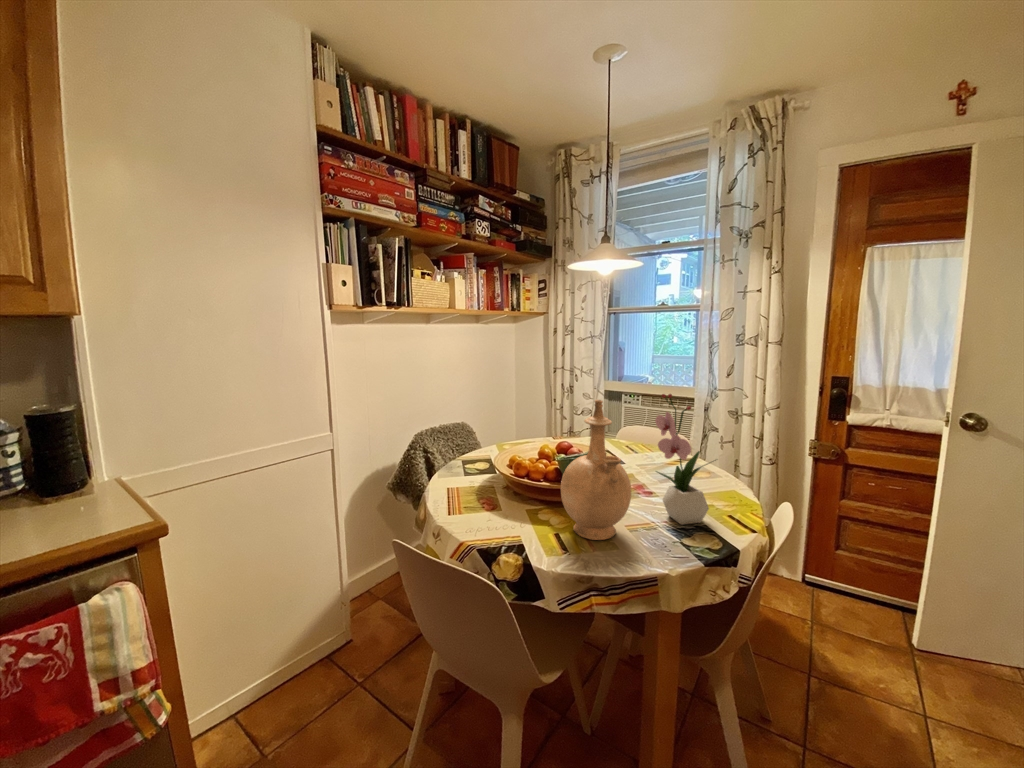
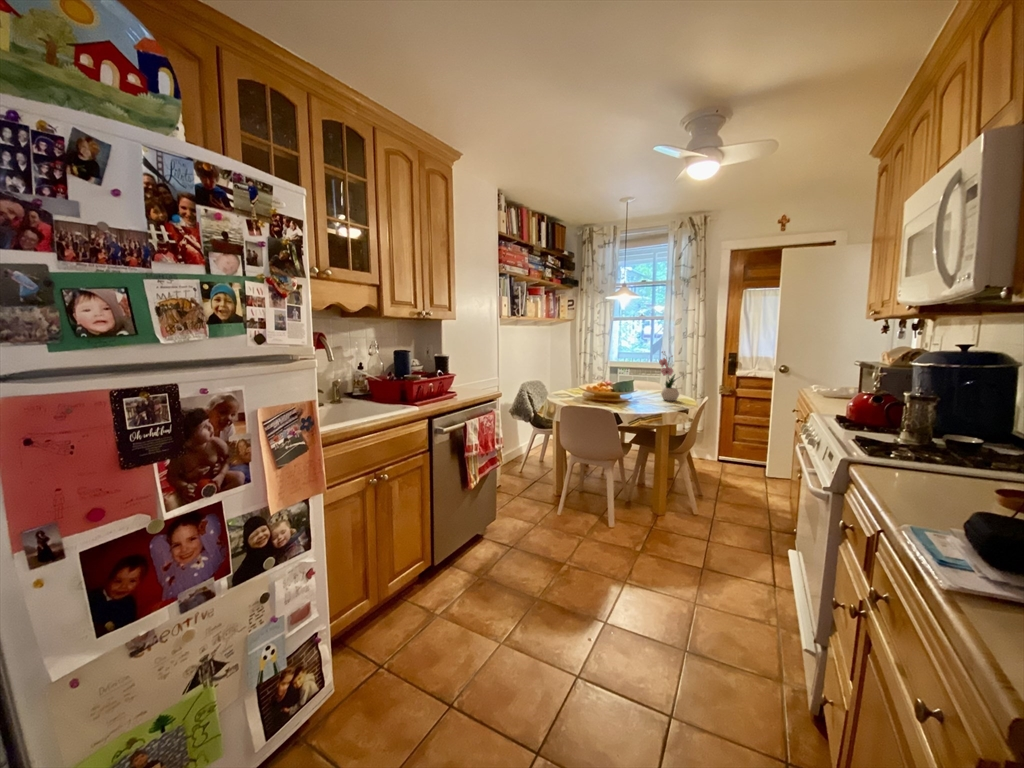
vase: present [561,400,631,540] -> none [625,352,653,404]

